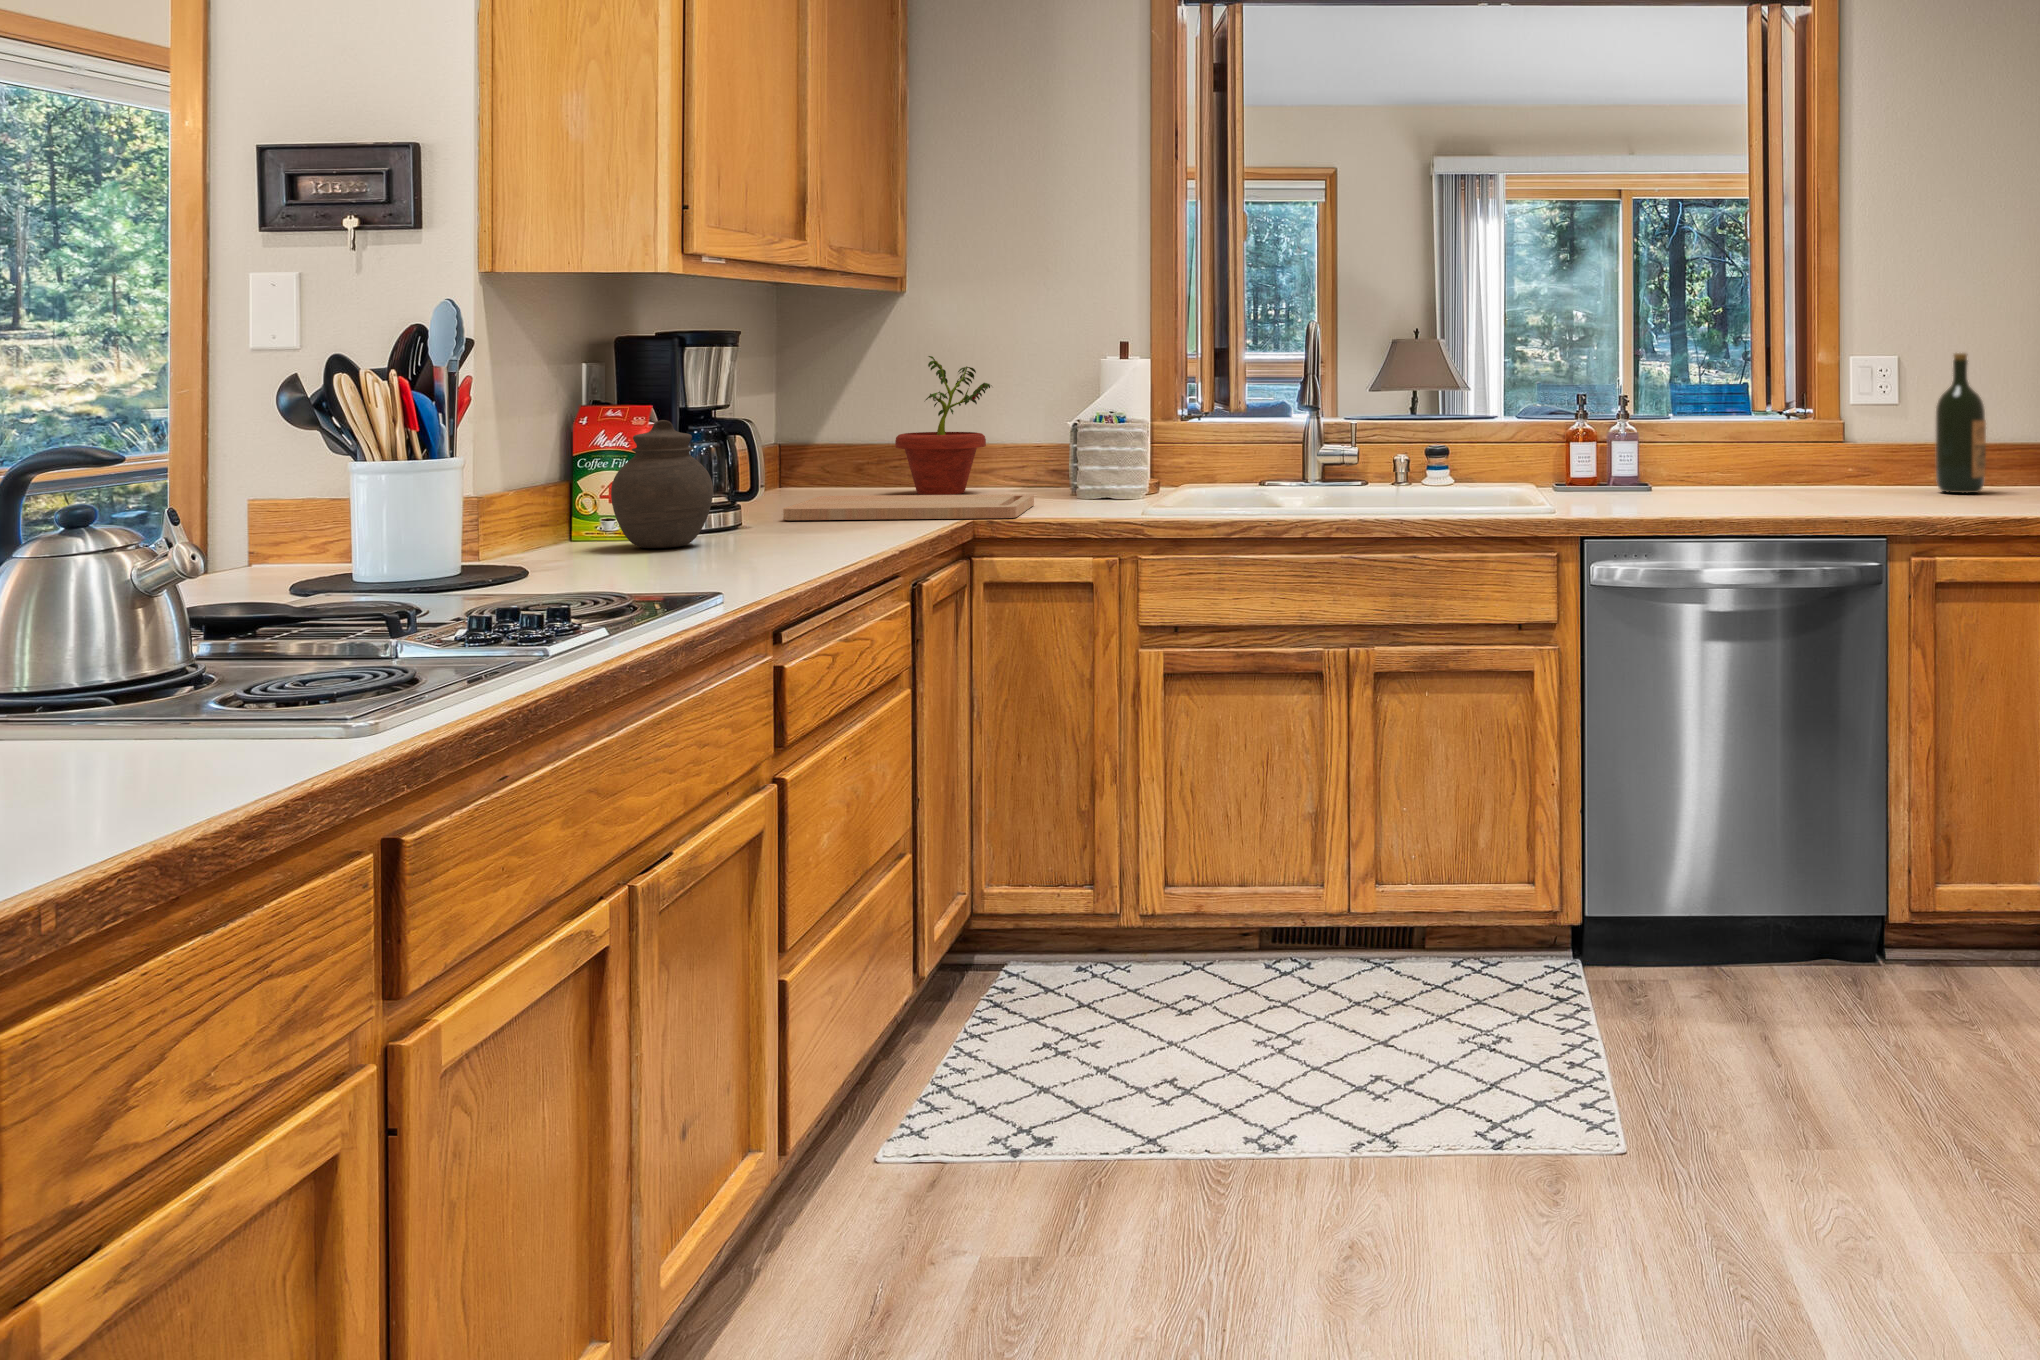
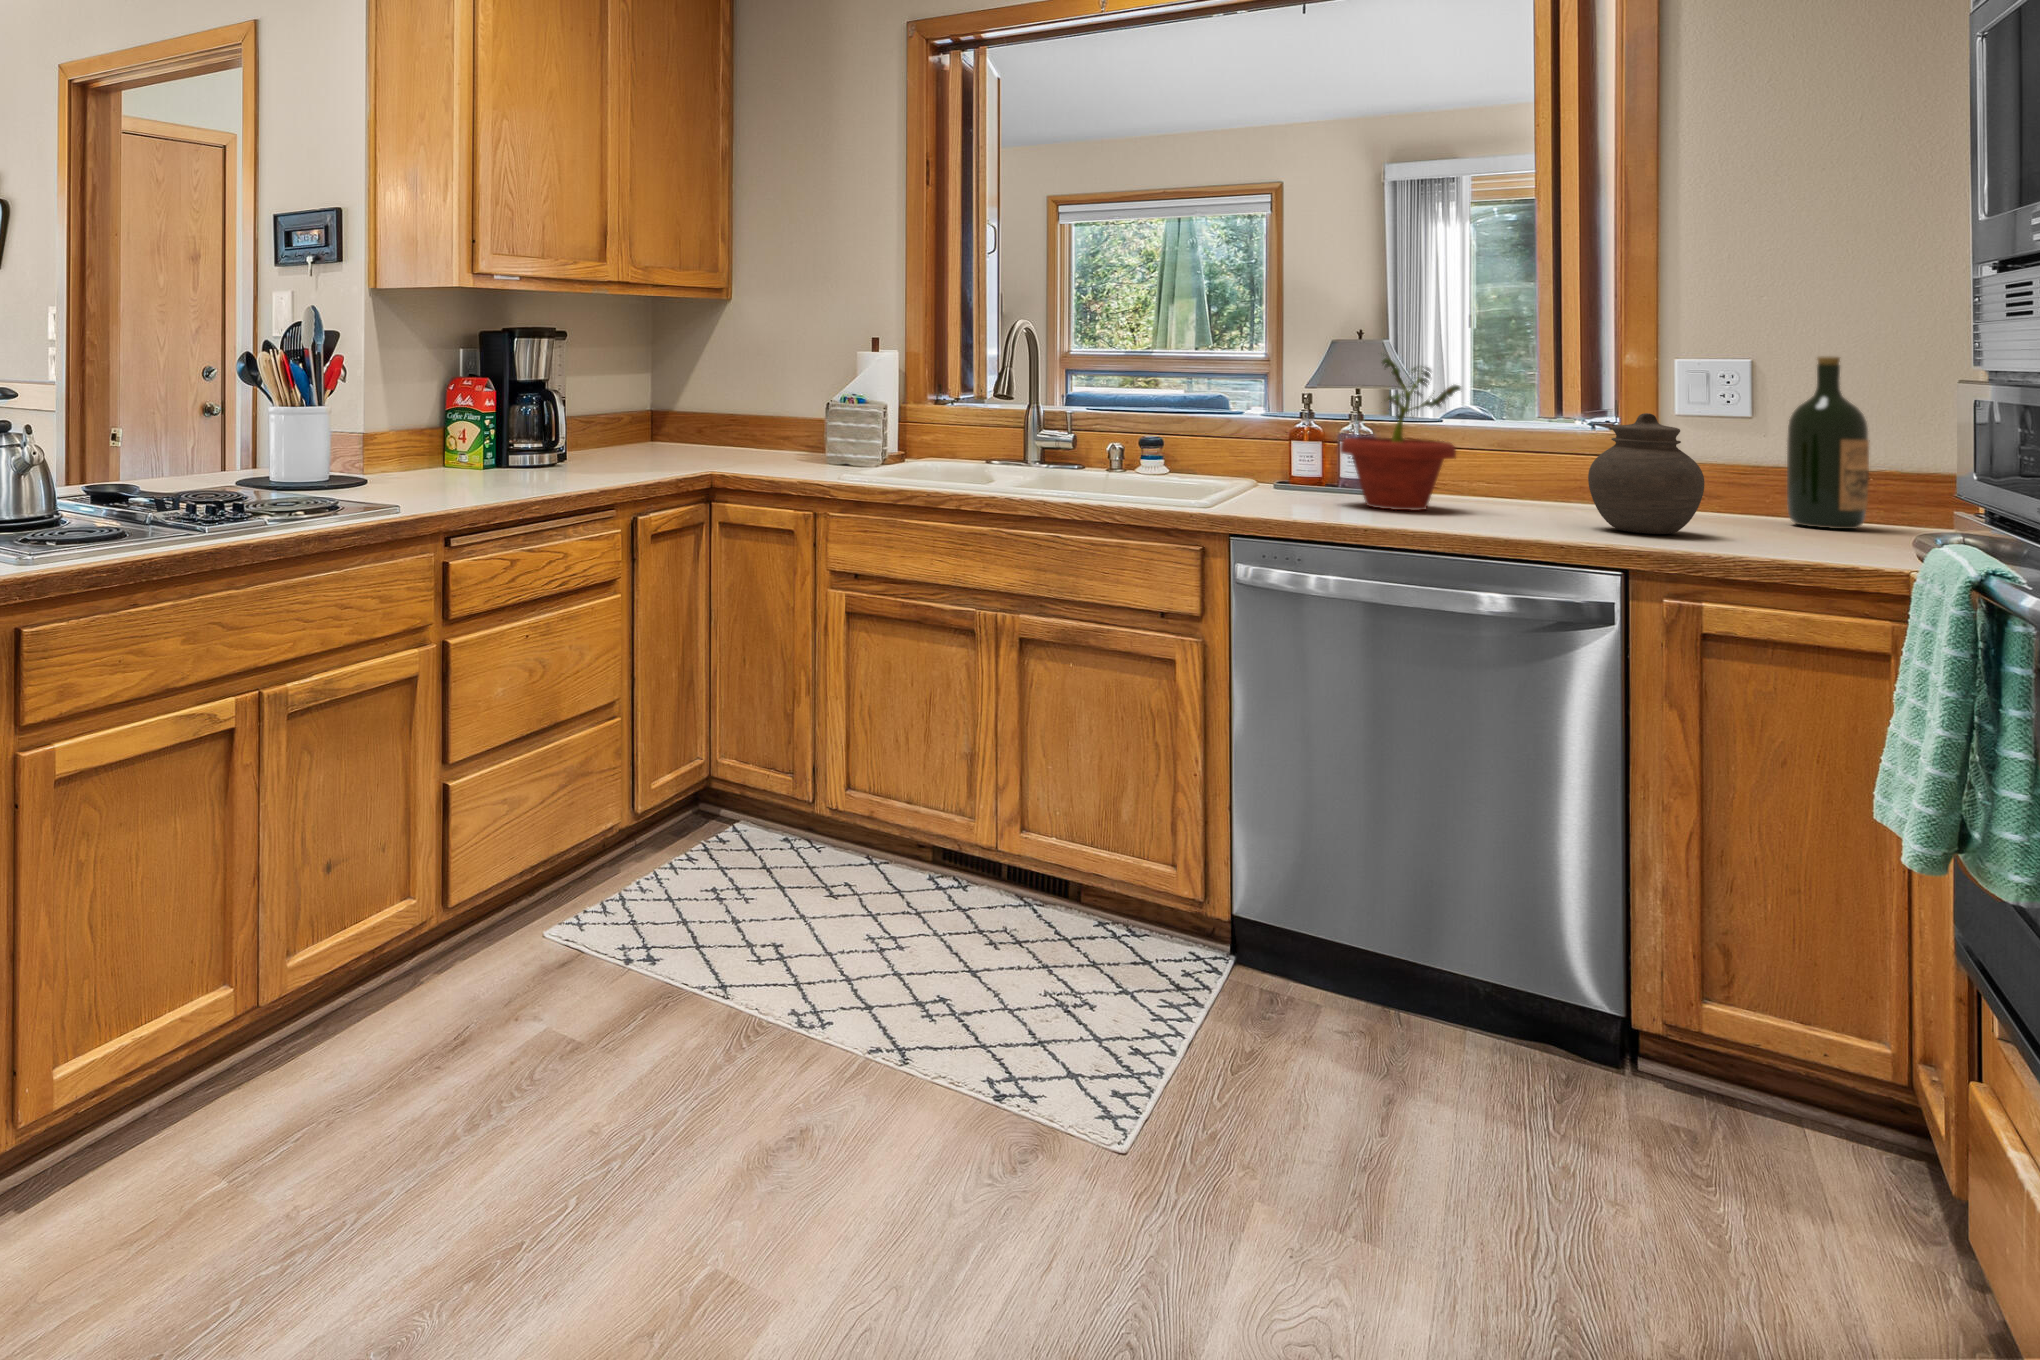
potted plant: present [895,356,990,495] -> present [1340,358,1461,510]
jar: present [611,420,713,548] -> present [1588,413,1704,534]
cutting board: present [783,494,1034,520] -> none [587,450,780,474]

